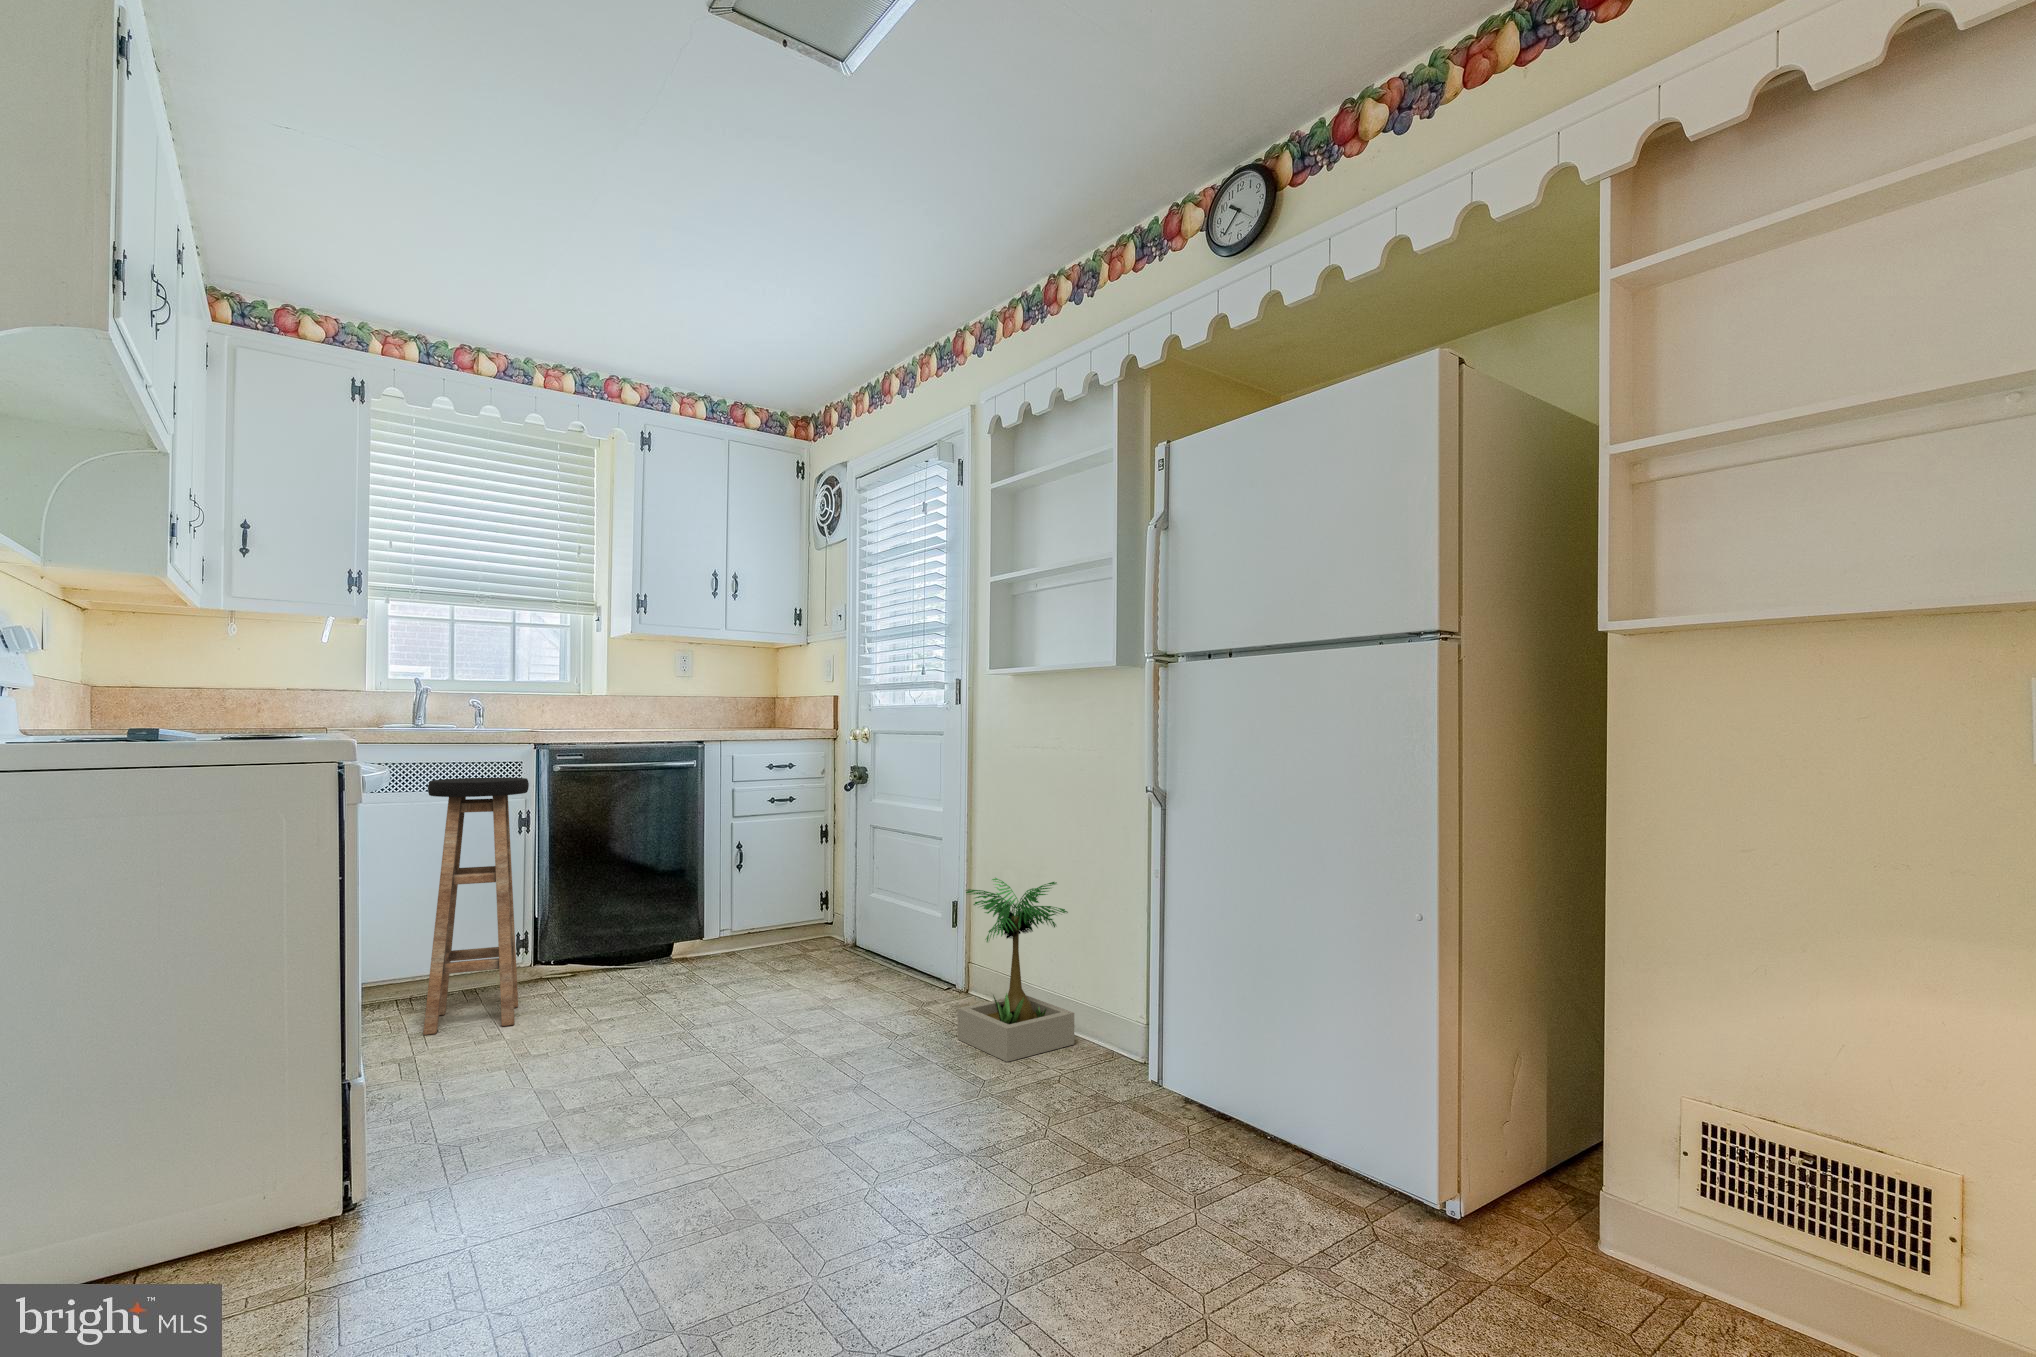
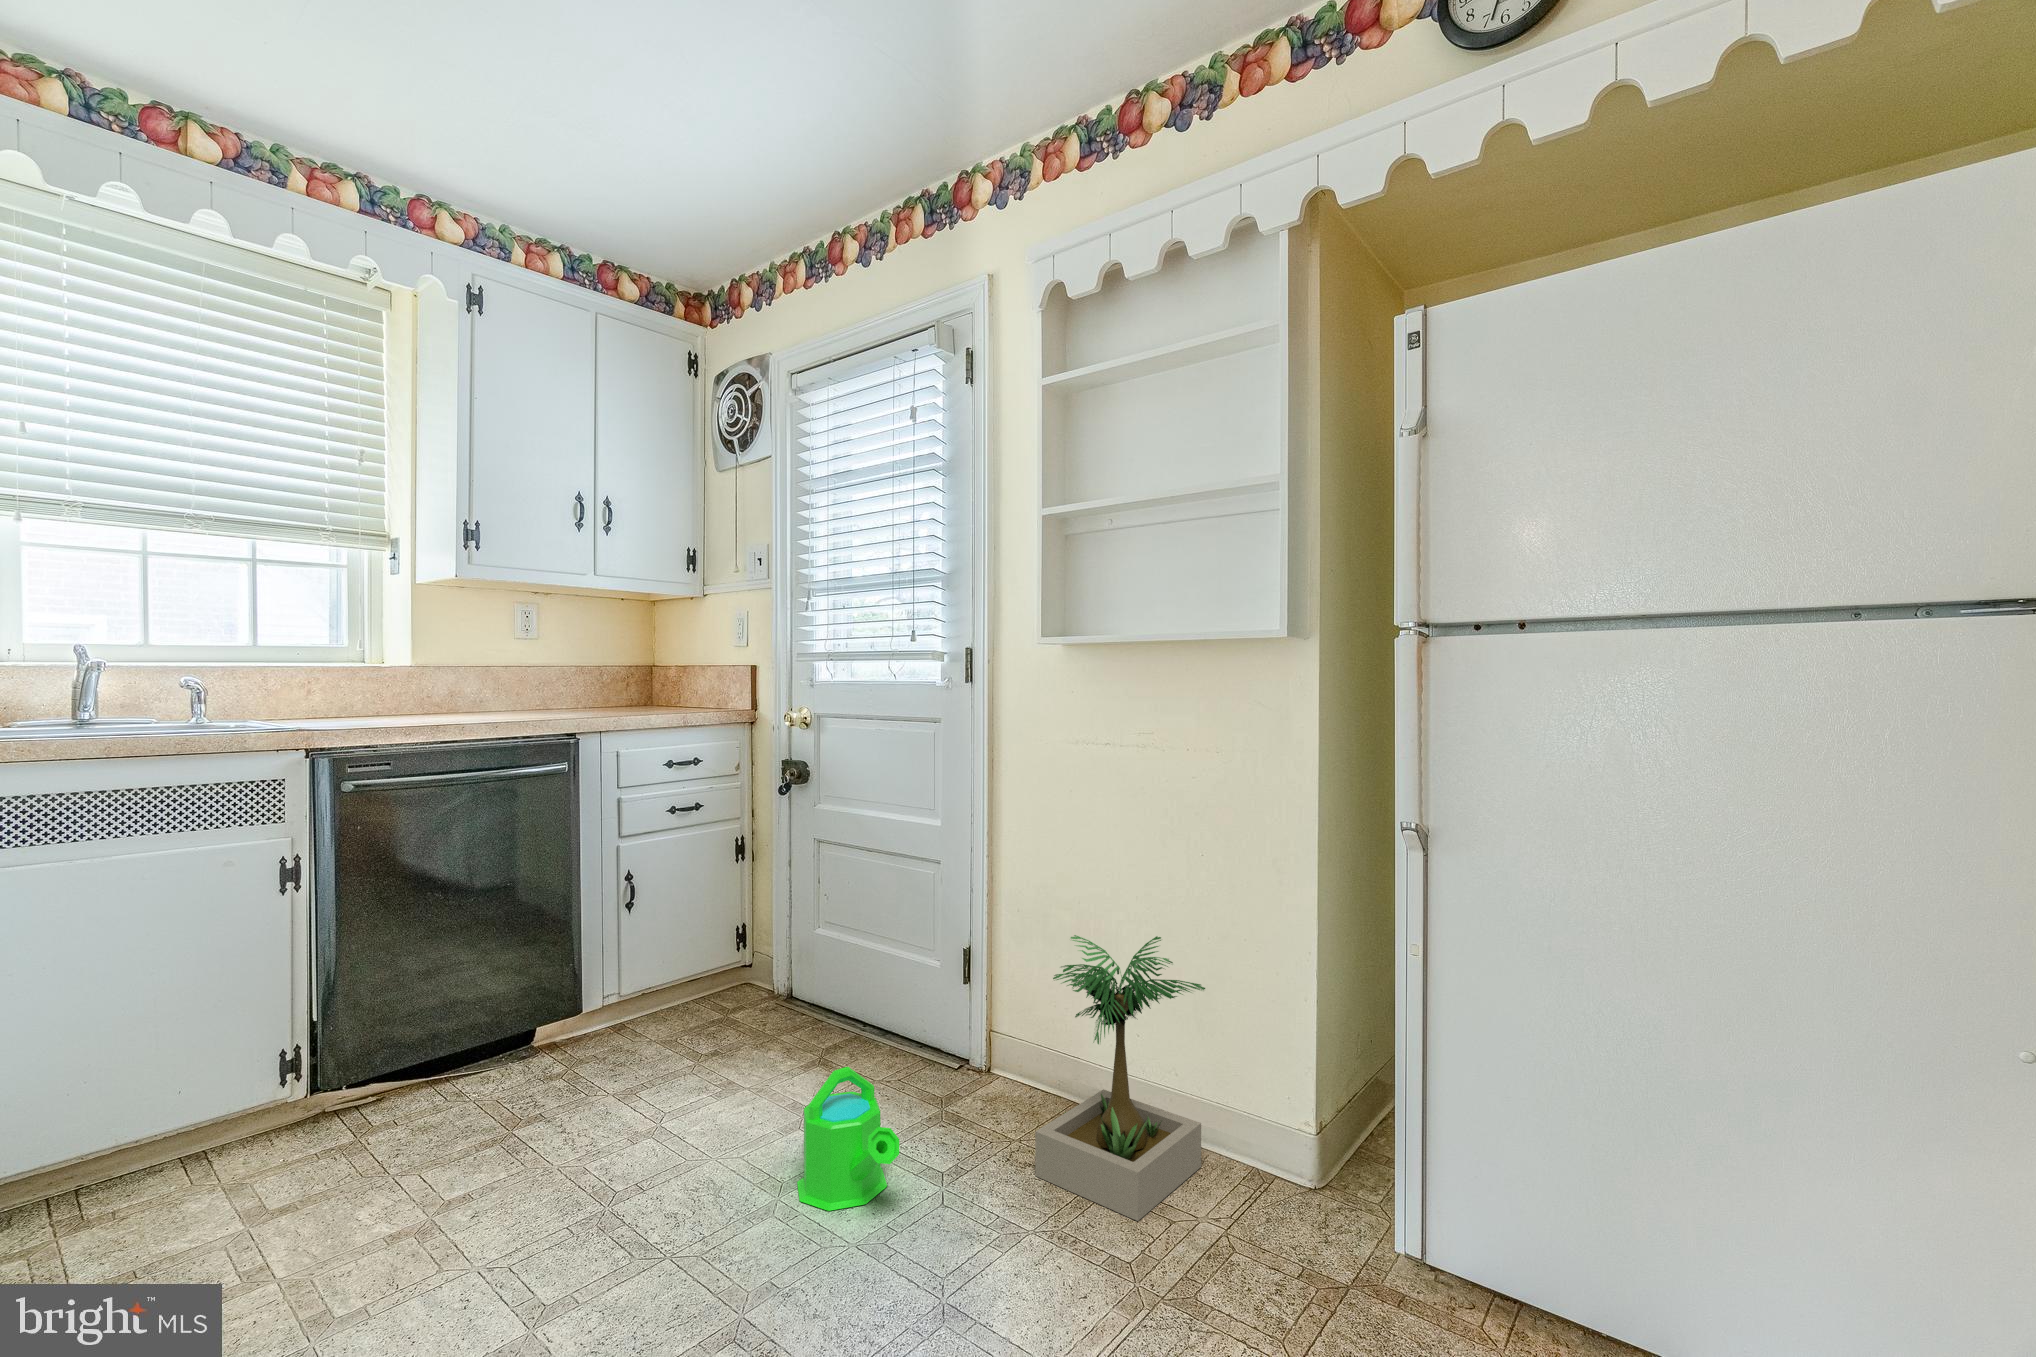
bar stool: present [423,777,529,1035] -> none [98,810,303,1286]
watering can: none [801,954,861,1042] -> present [797,1067,899,1211]

